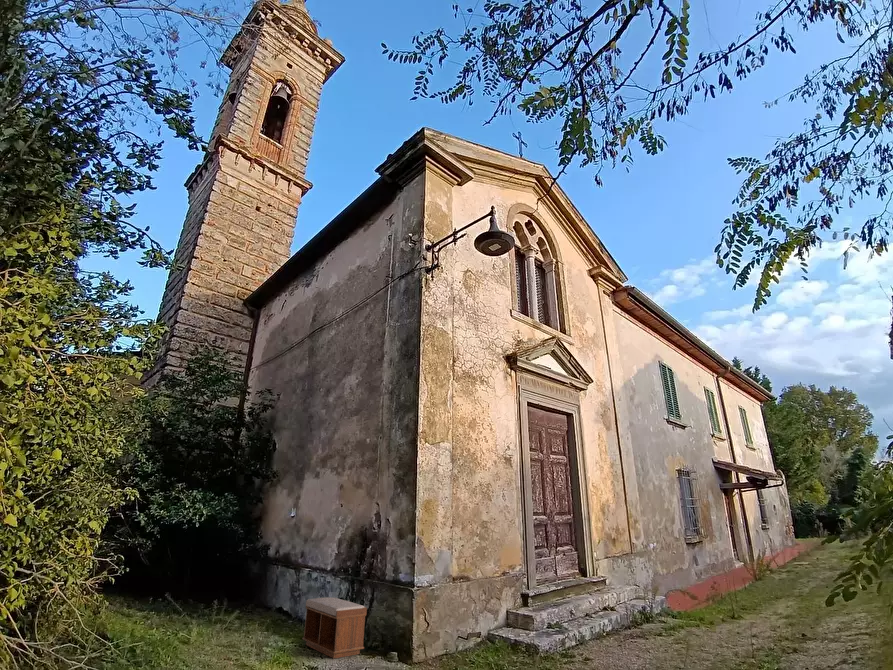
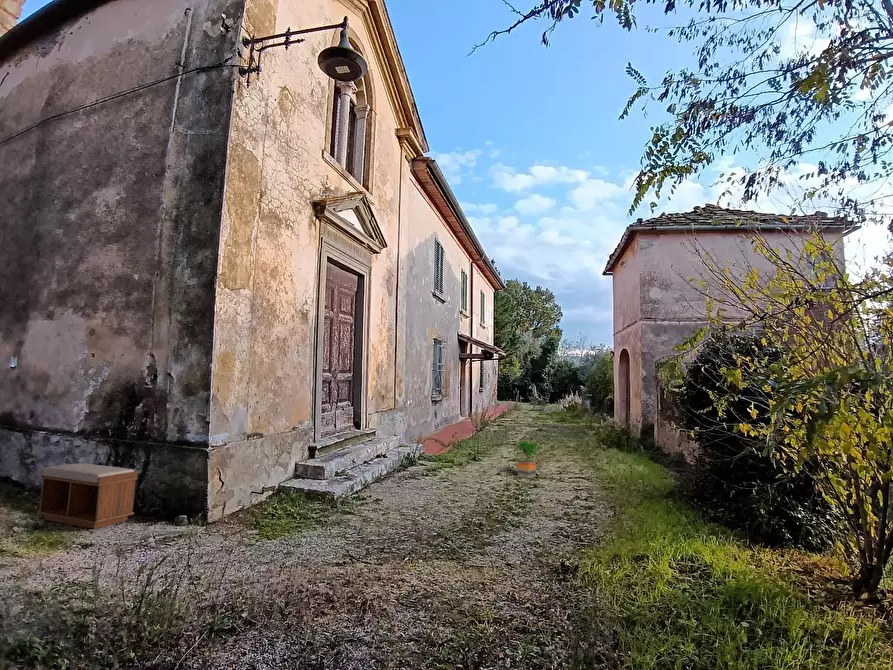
potted tree: none [779,601,816,654] -> present [518,442,539,478]

